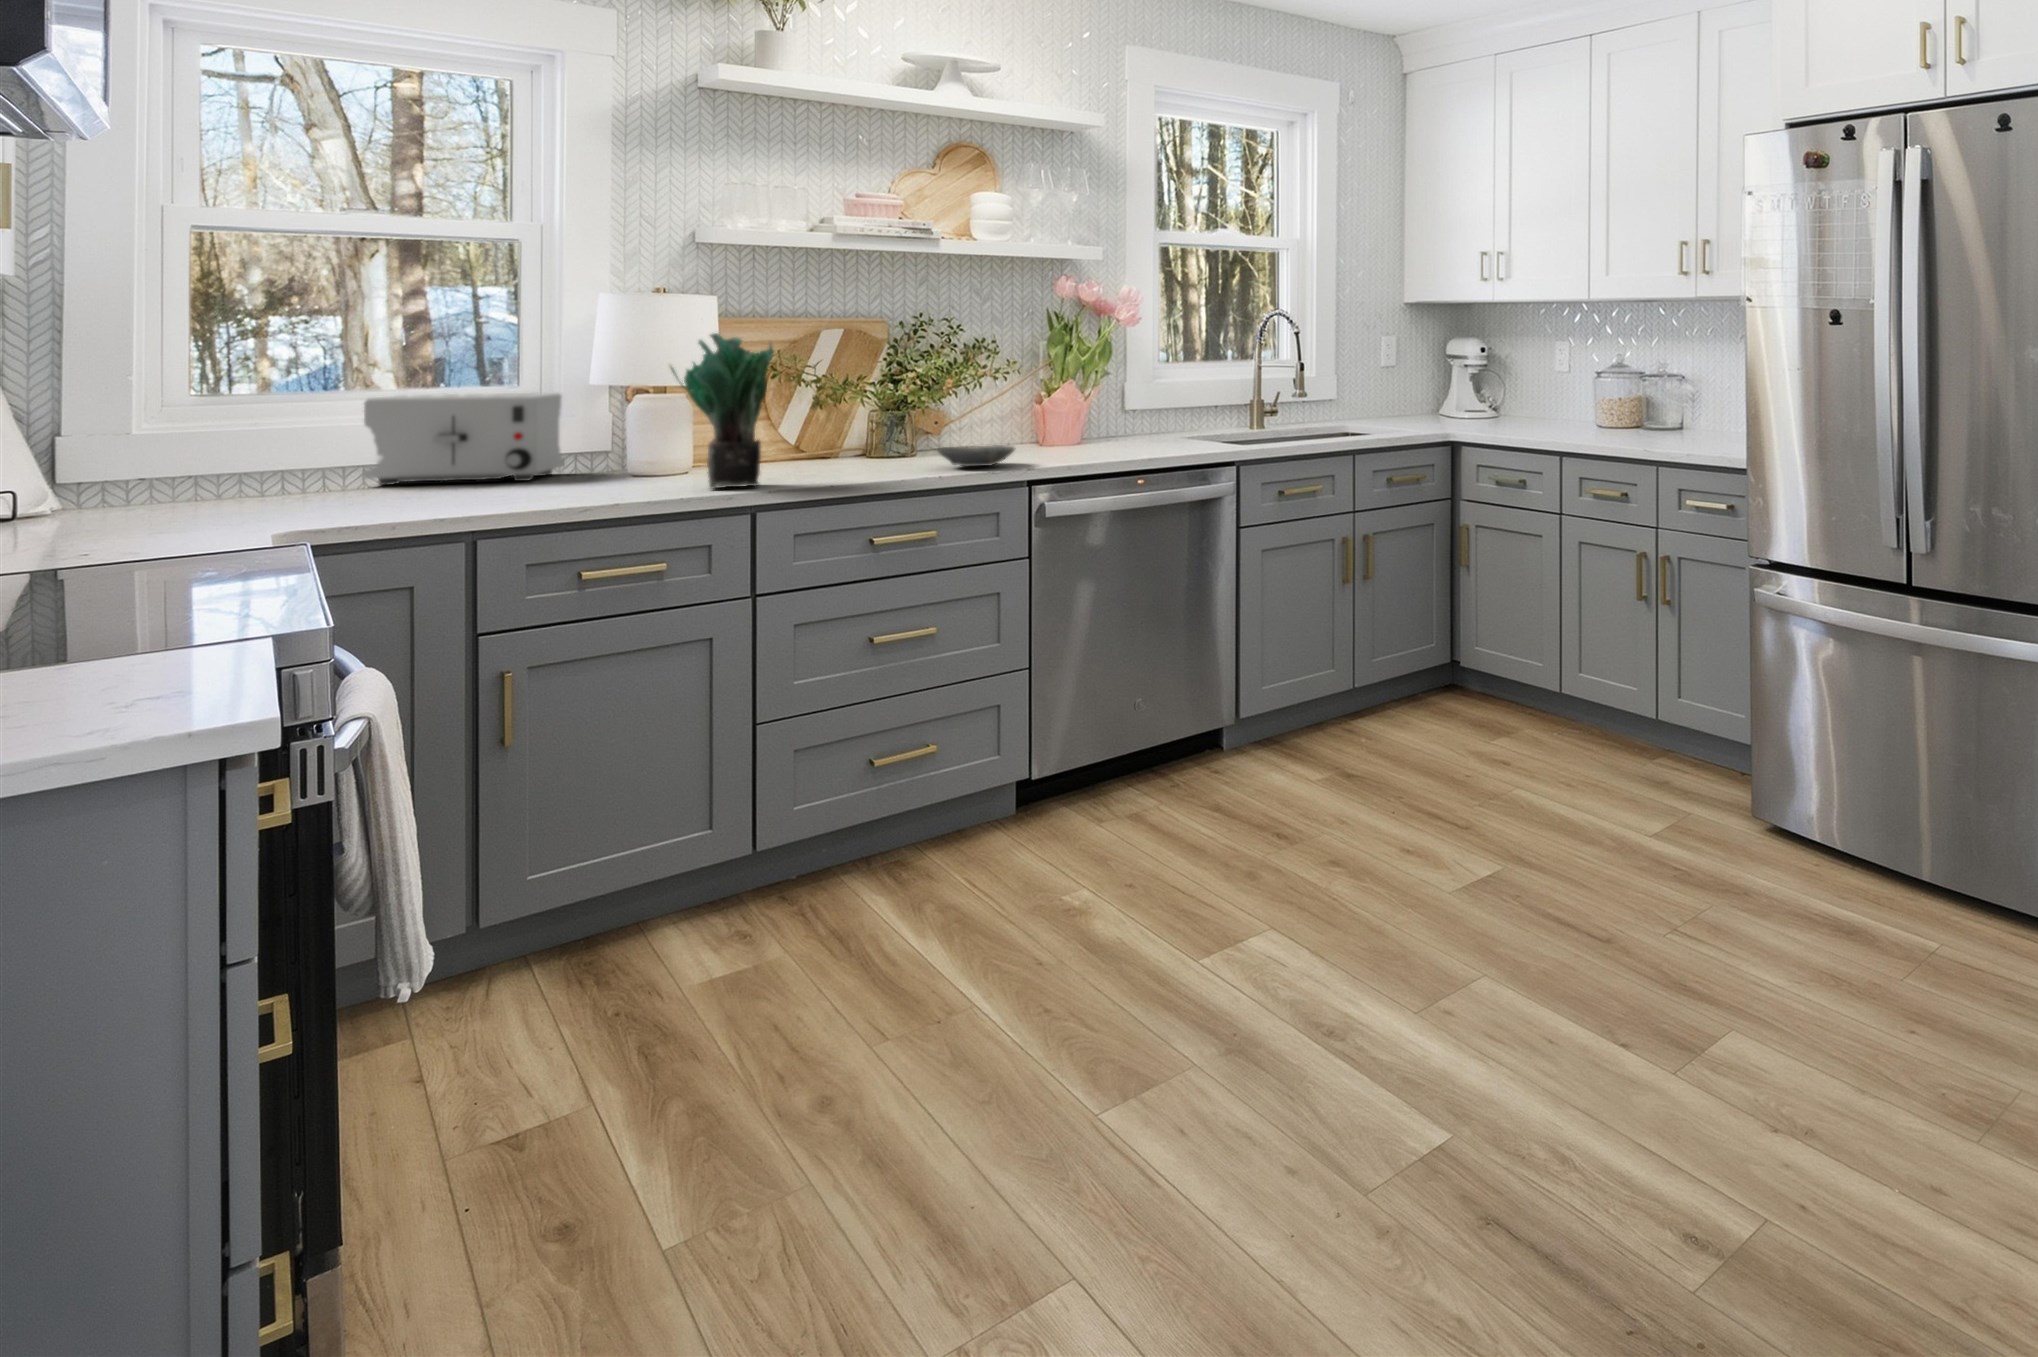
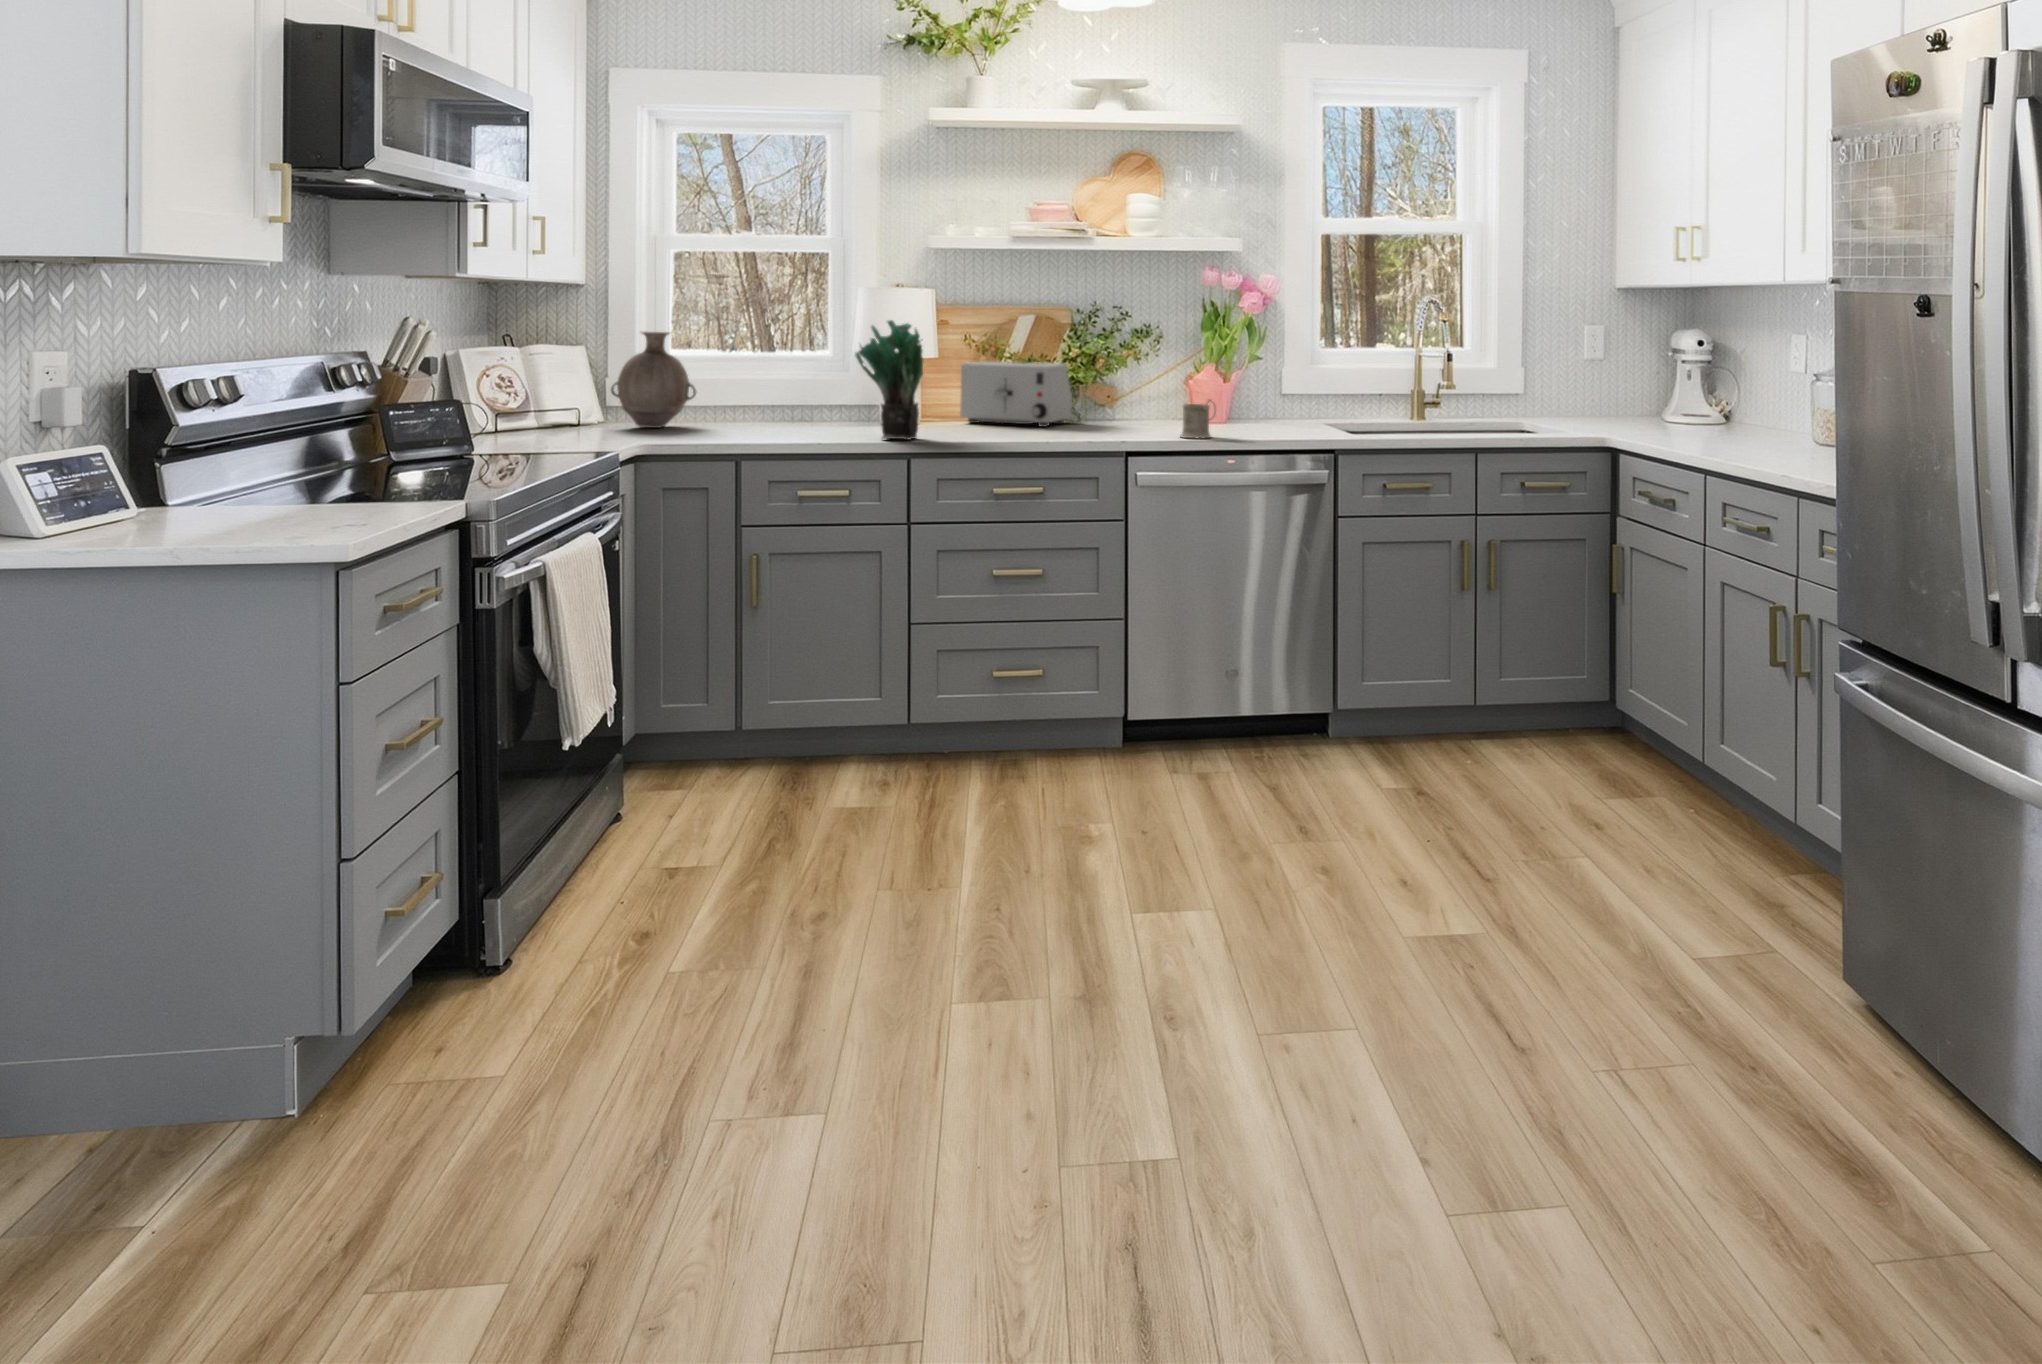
vase: none [148,358,329,507] -> present [611,332,696,428]
toaster: present [364,392,565,485] -> present [960,362,1072,427]
mug: none [1073,414,1123,459] -> present [1181,399,1216,439]
bowl: present [937,445,1015,466] -> none [1059,419,1121,437]

